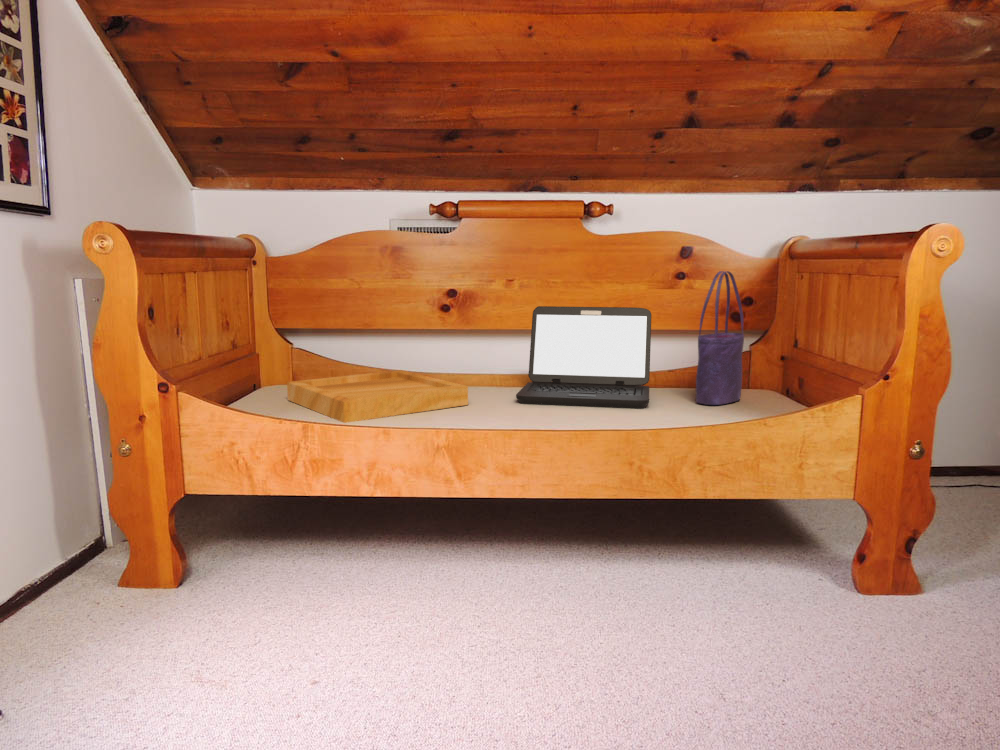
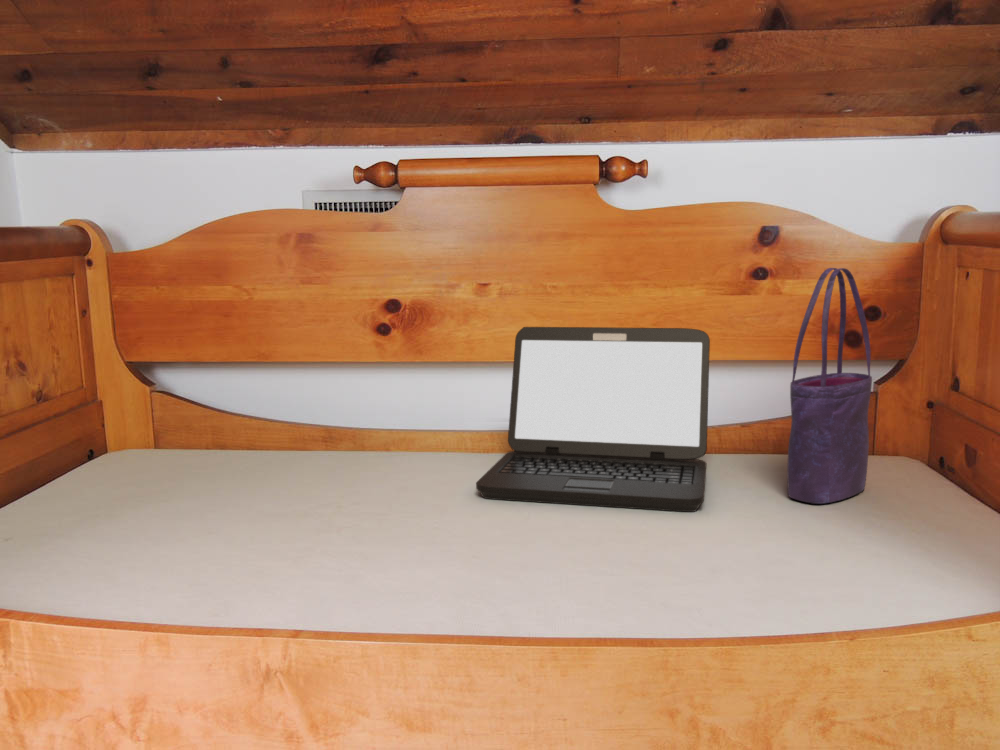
tray: present [287,370,468,423] -> none [101,431,392,554]

